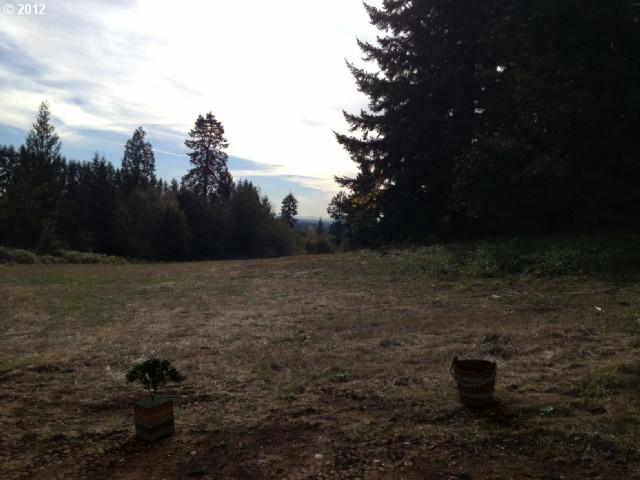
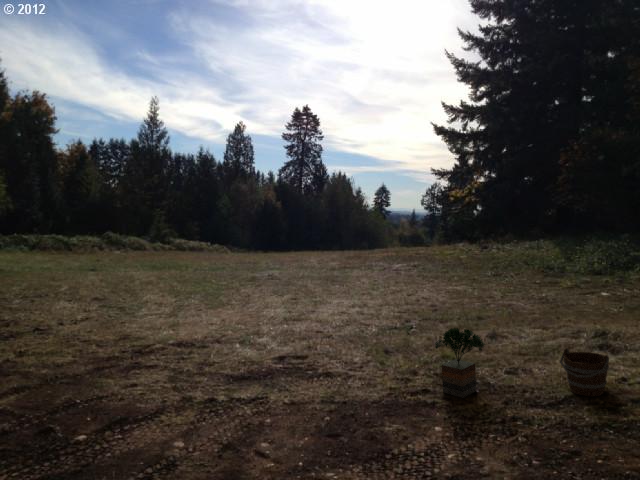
potted tree: present [125,358,183,441] -> present [435,328,485,398]

